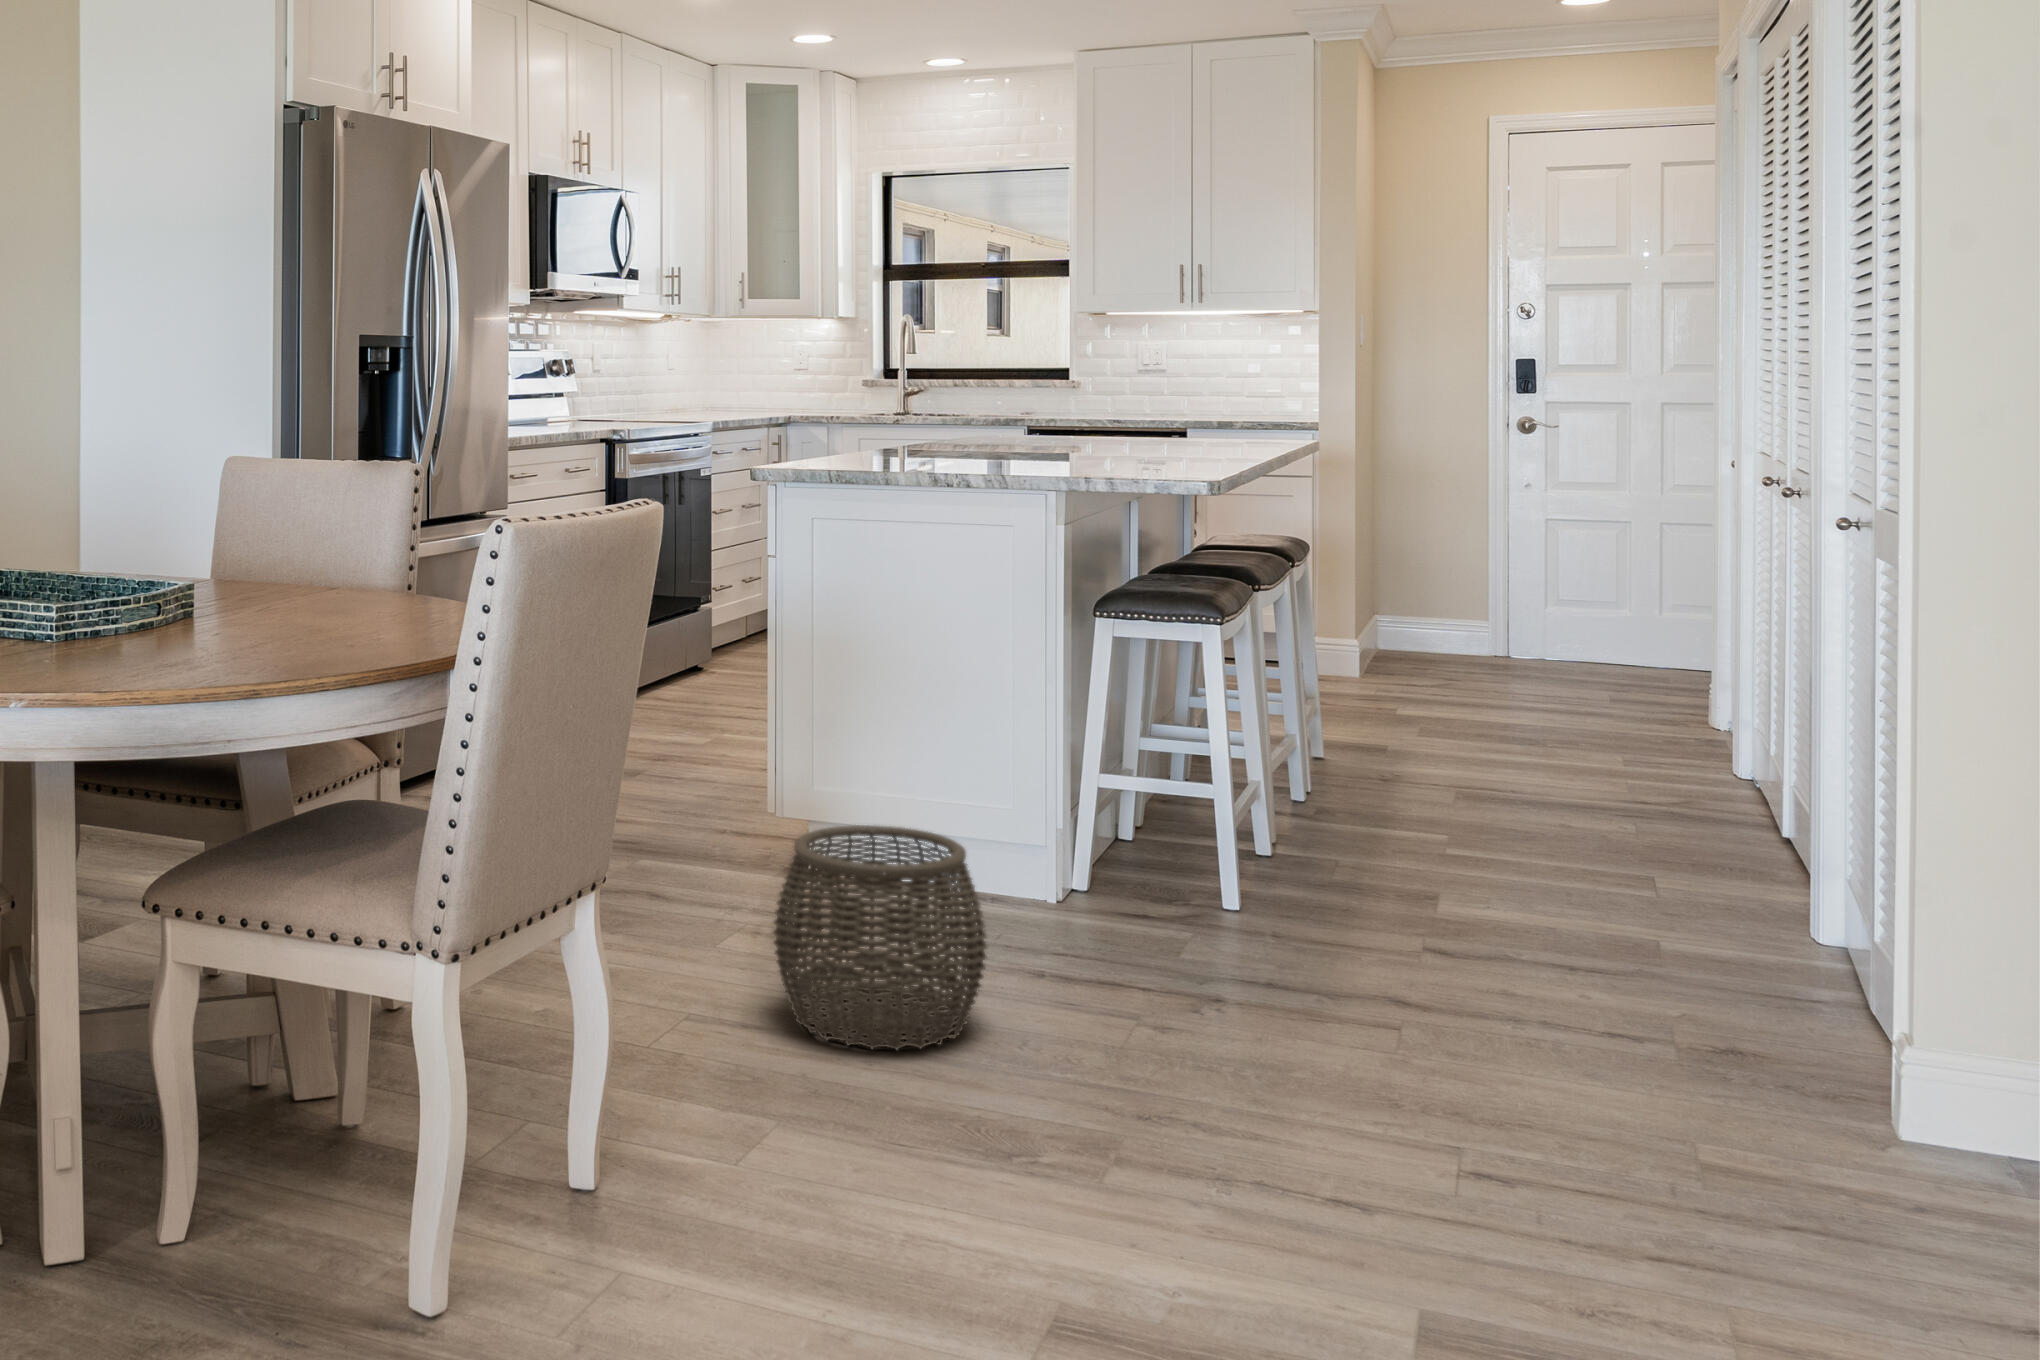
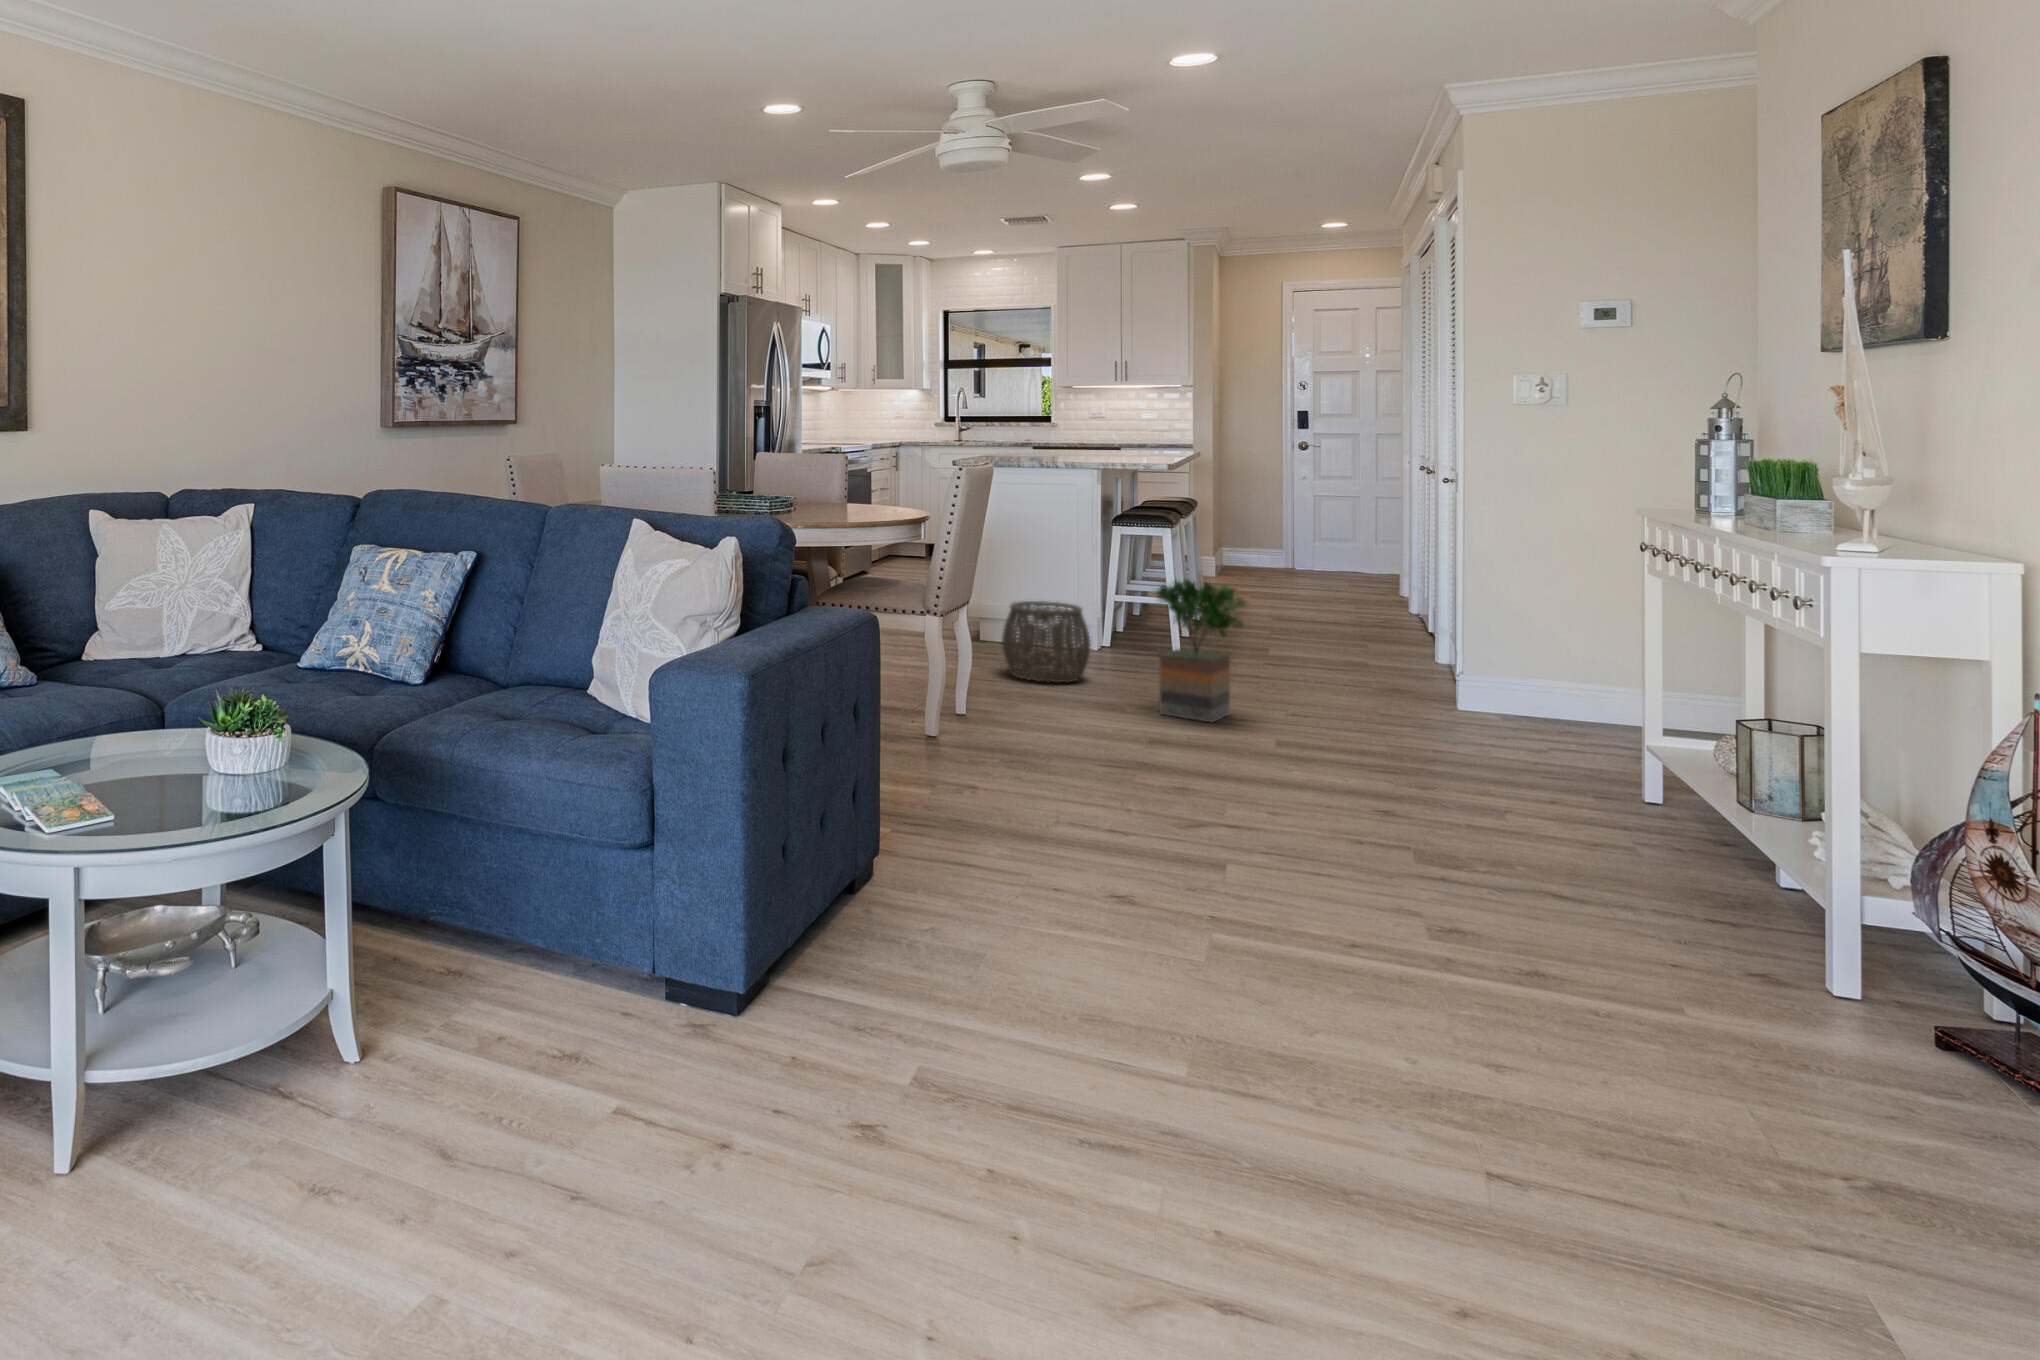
potted tree: none [1100,811,1356,1237] -> present [1155,580,1247,722]

